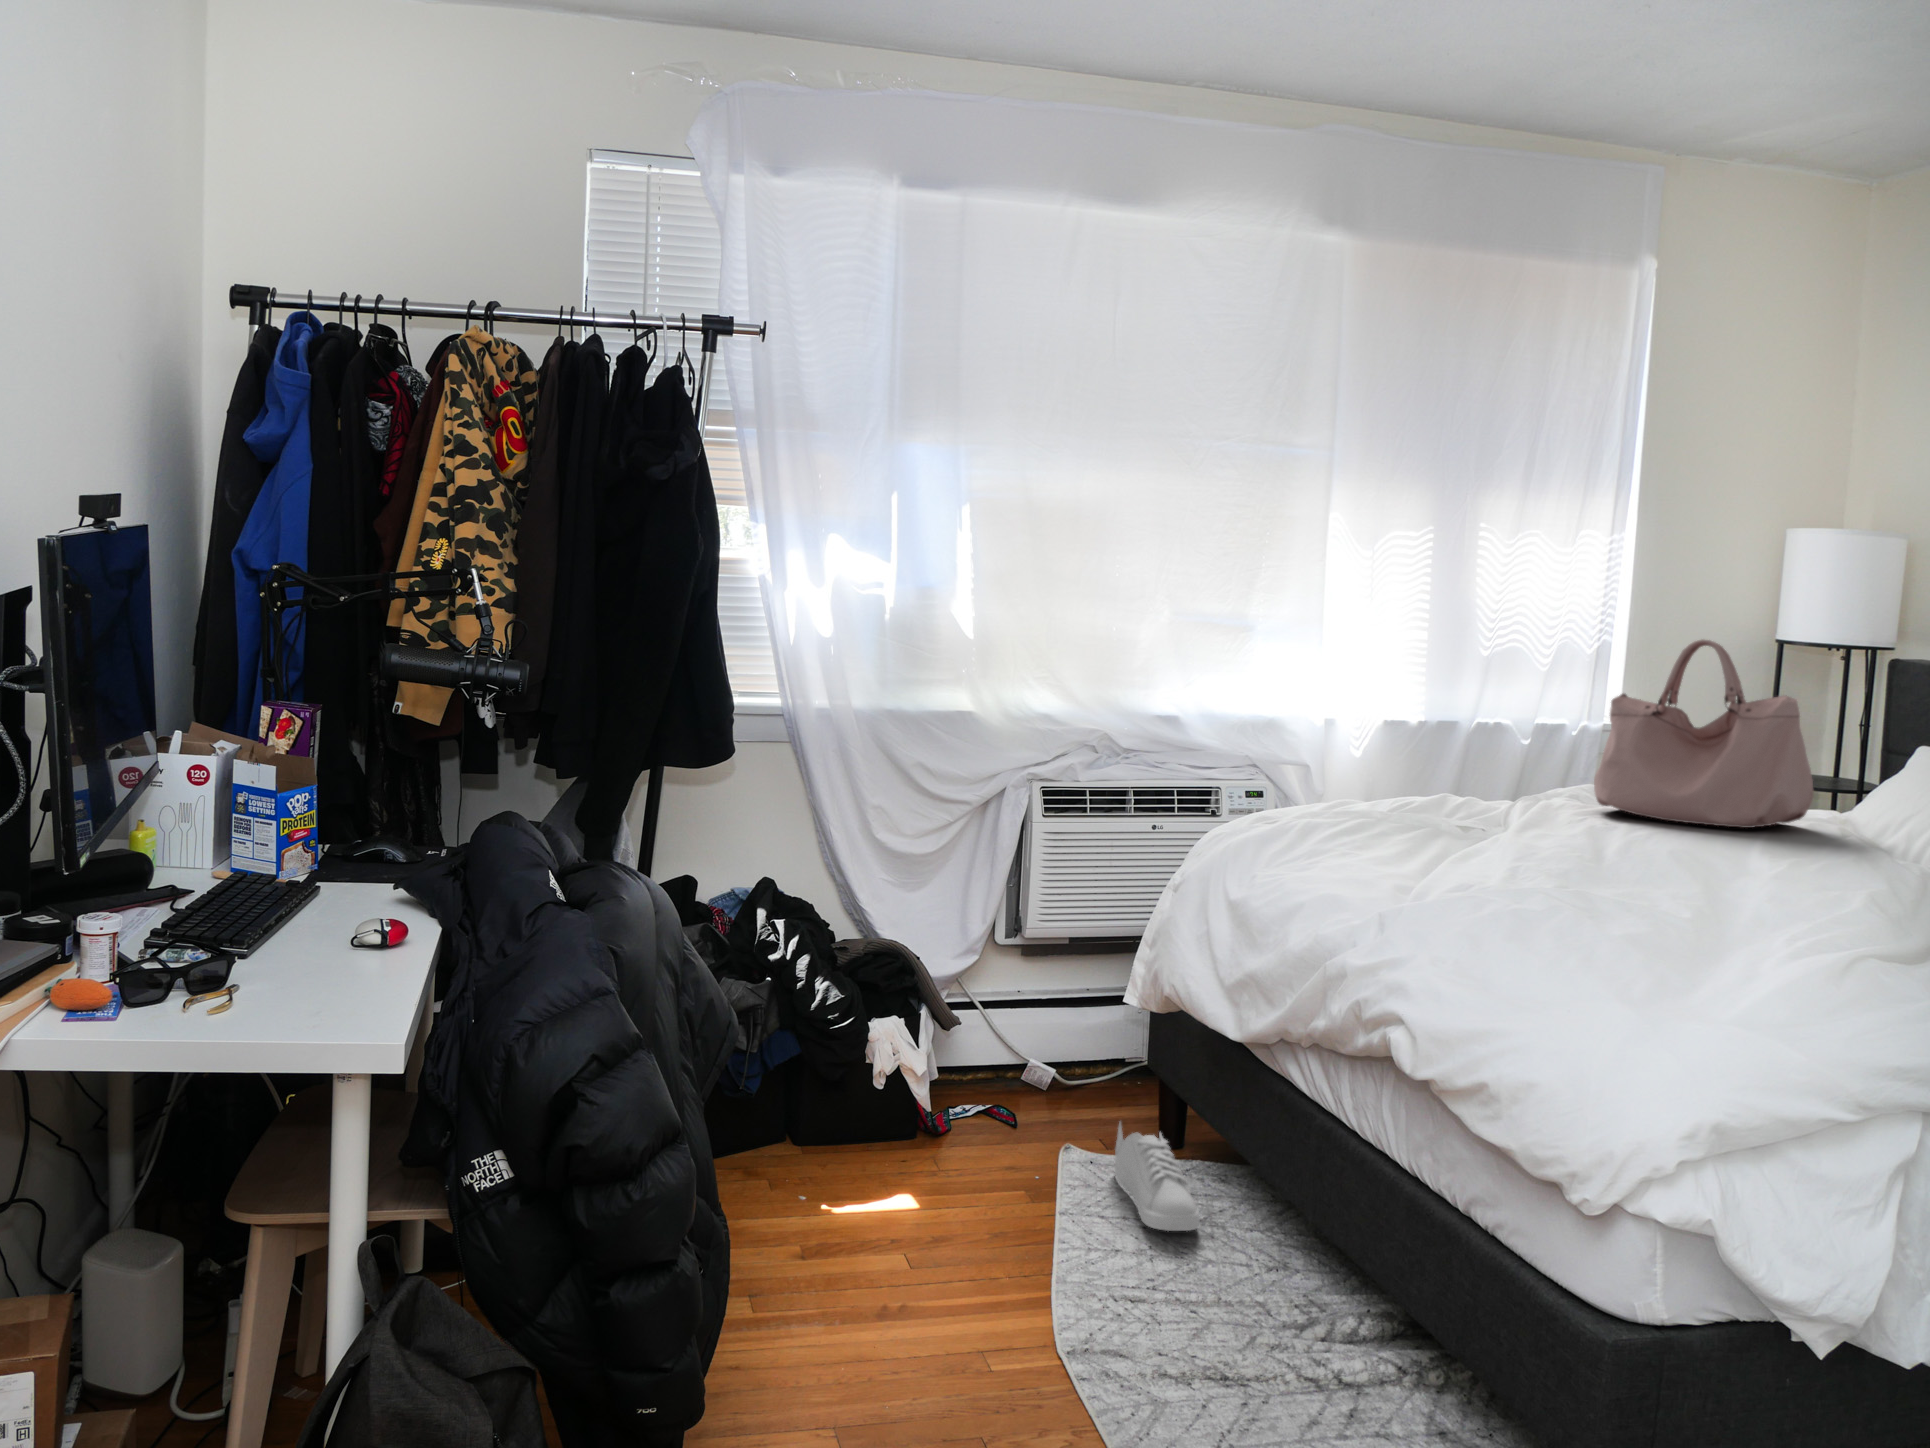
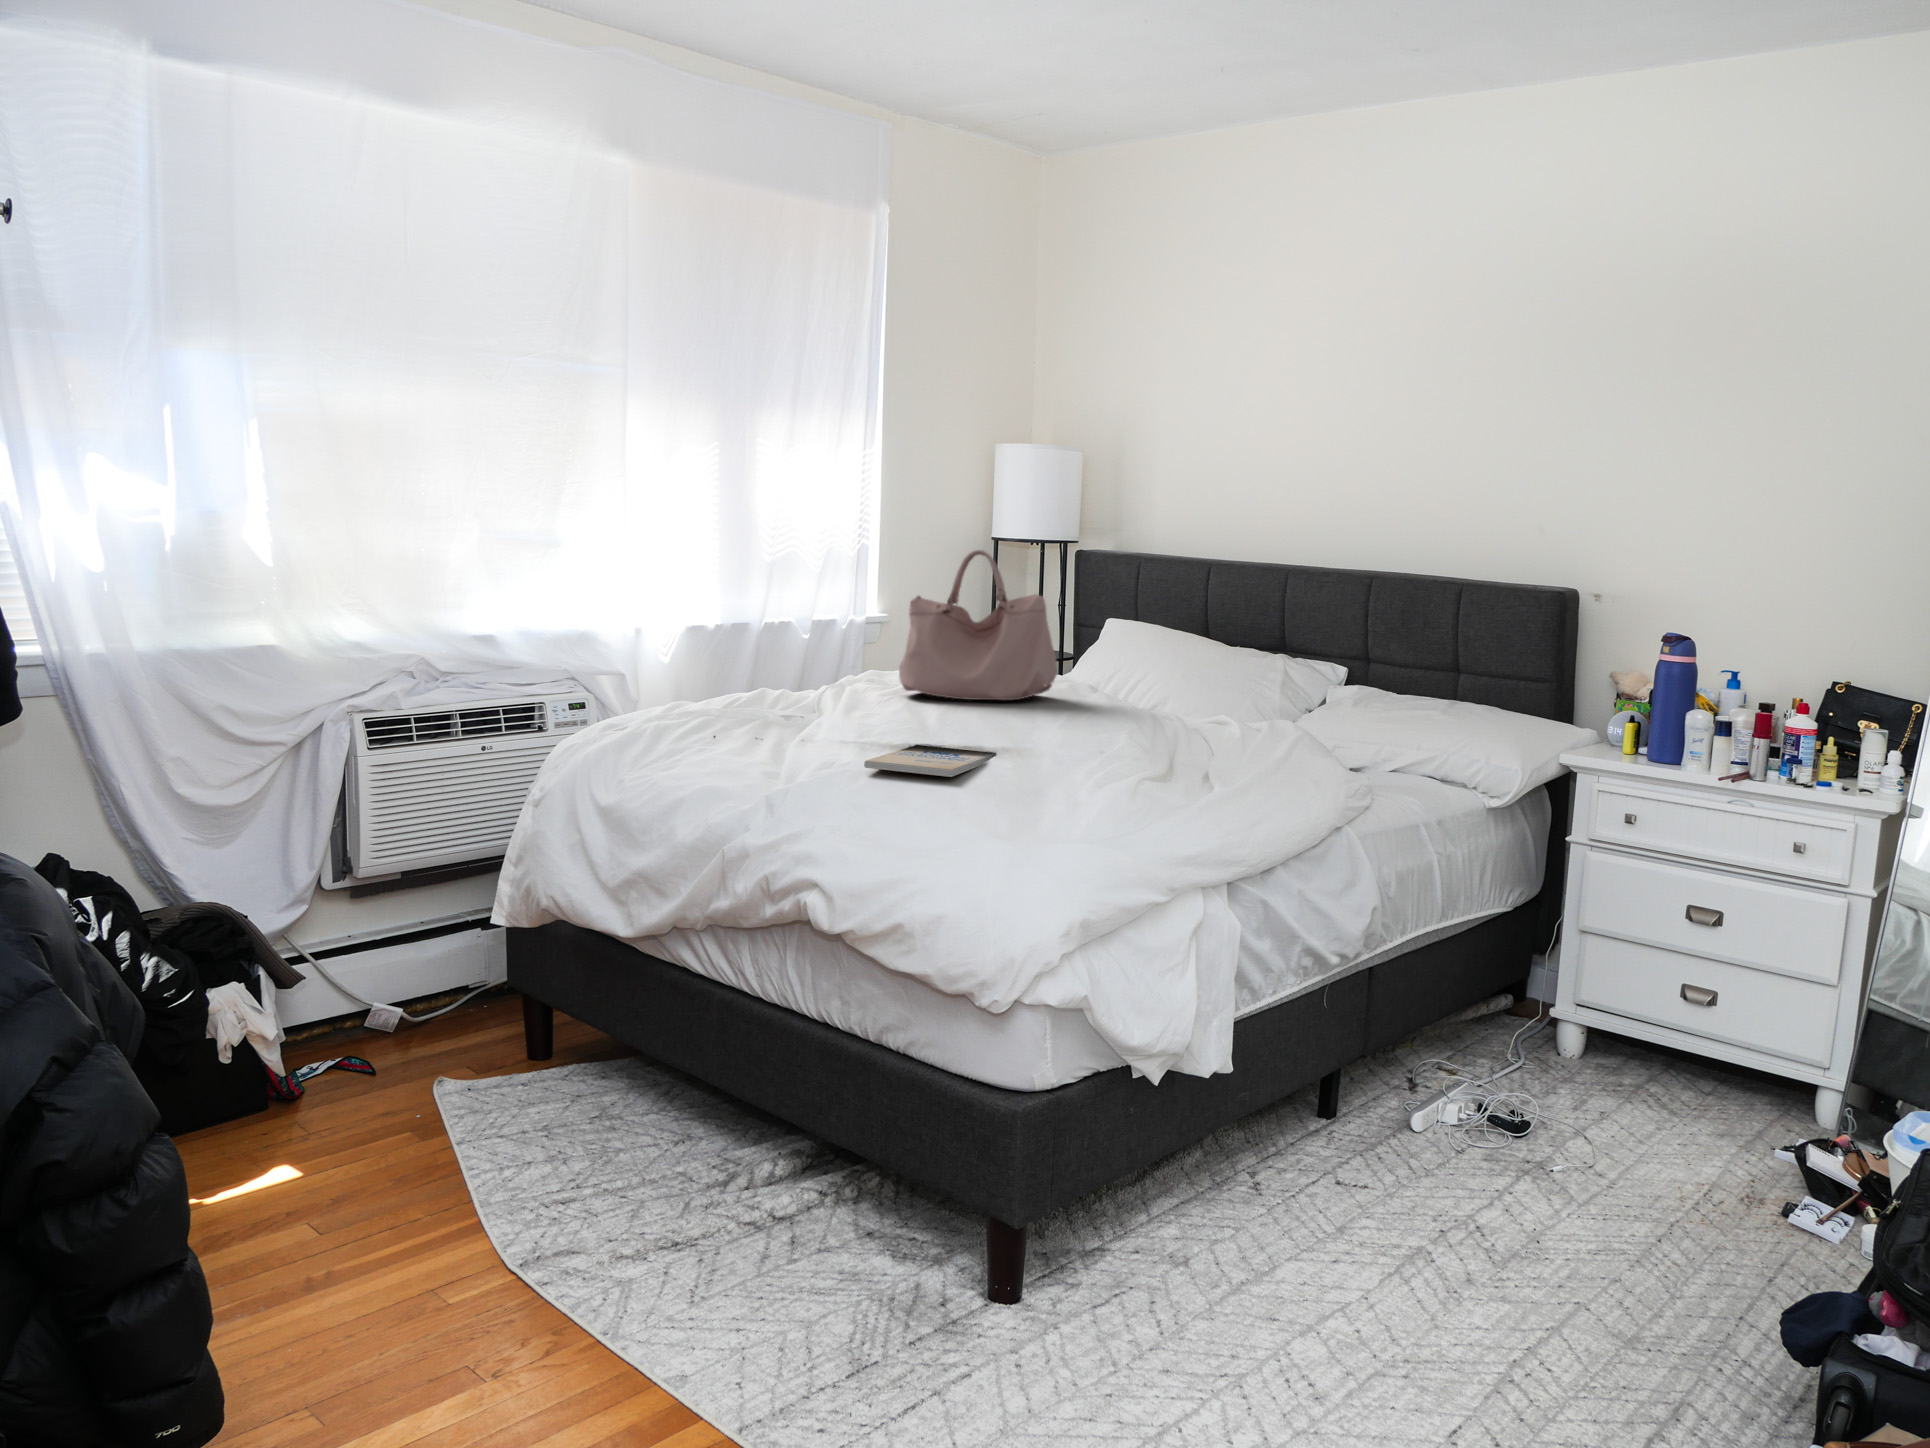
book: none [1491,869,1681,912] -> present [864,745,996,777]
shoe: present [1114,1123,1200,1231] -> none [497,1043,604,1136]

